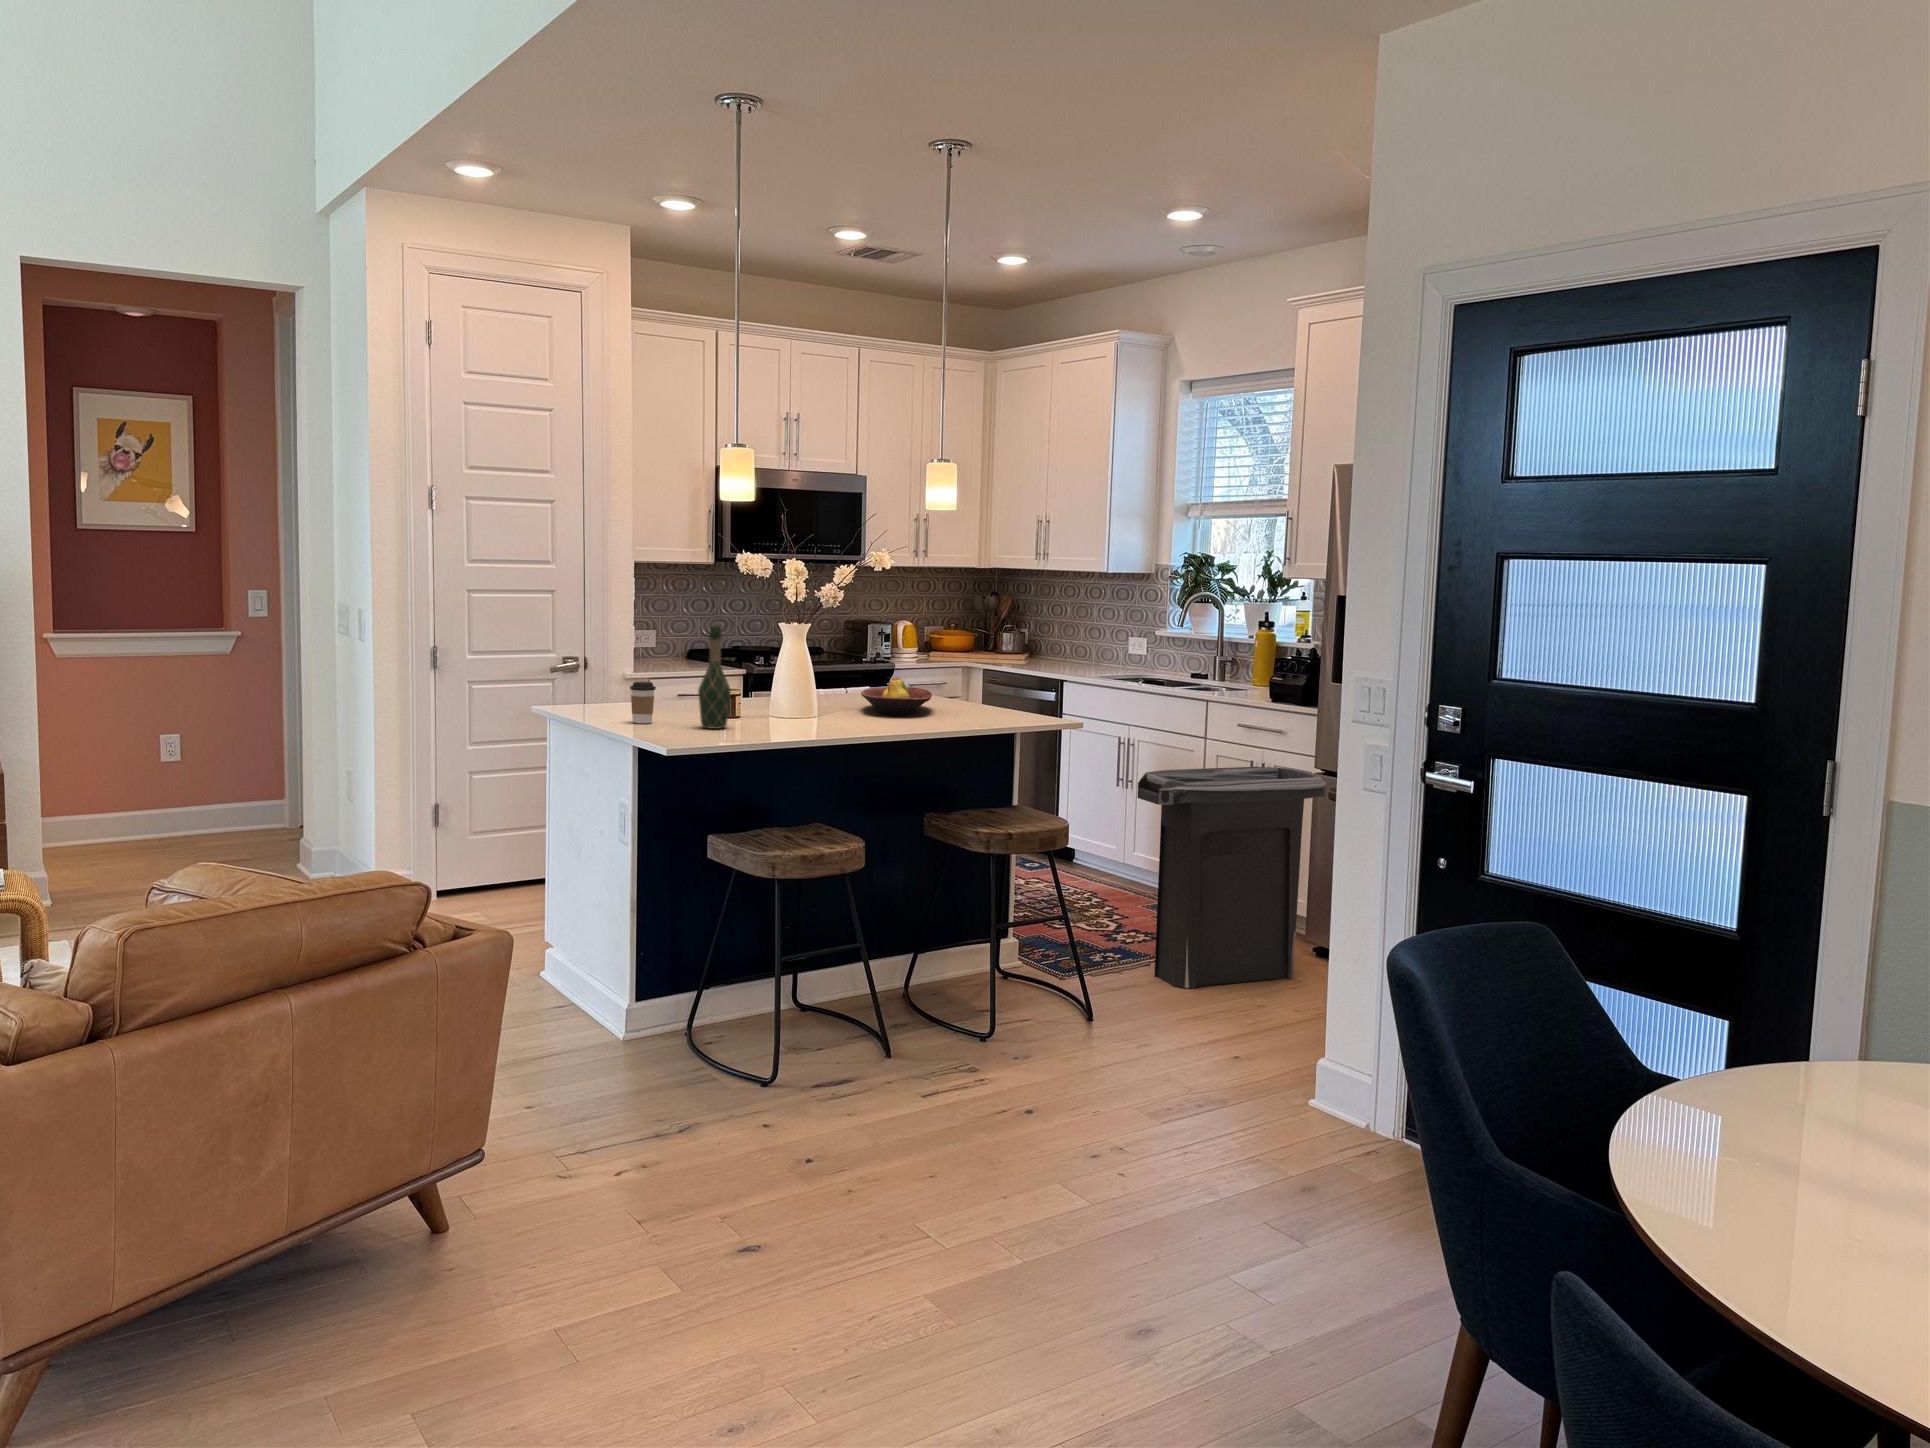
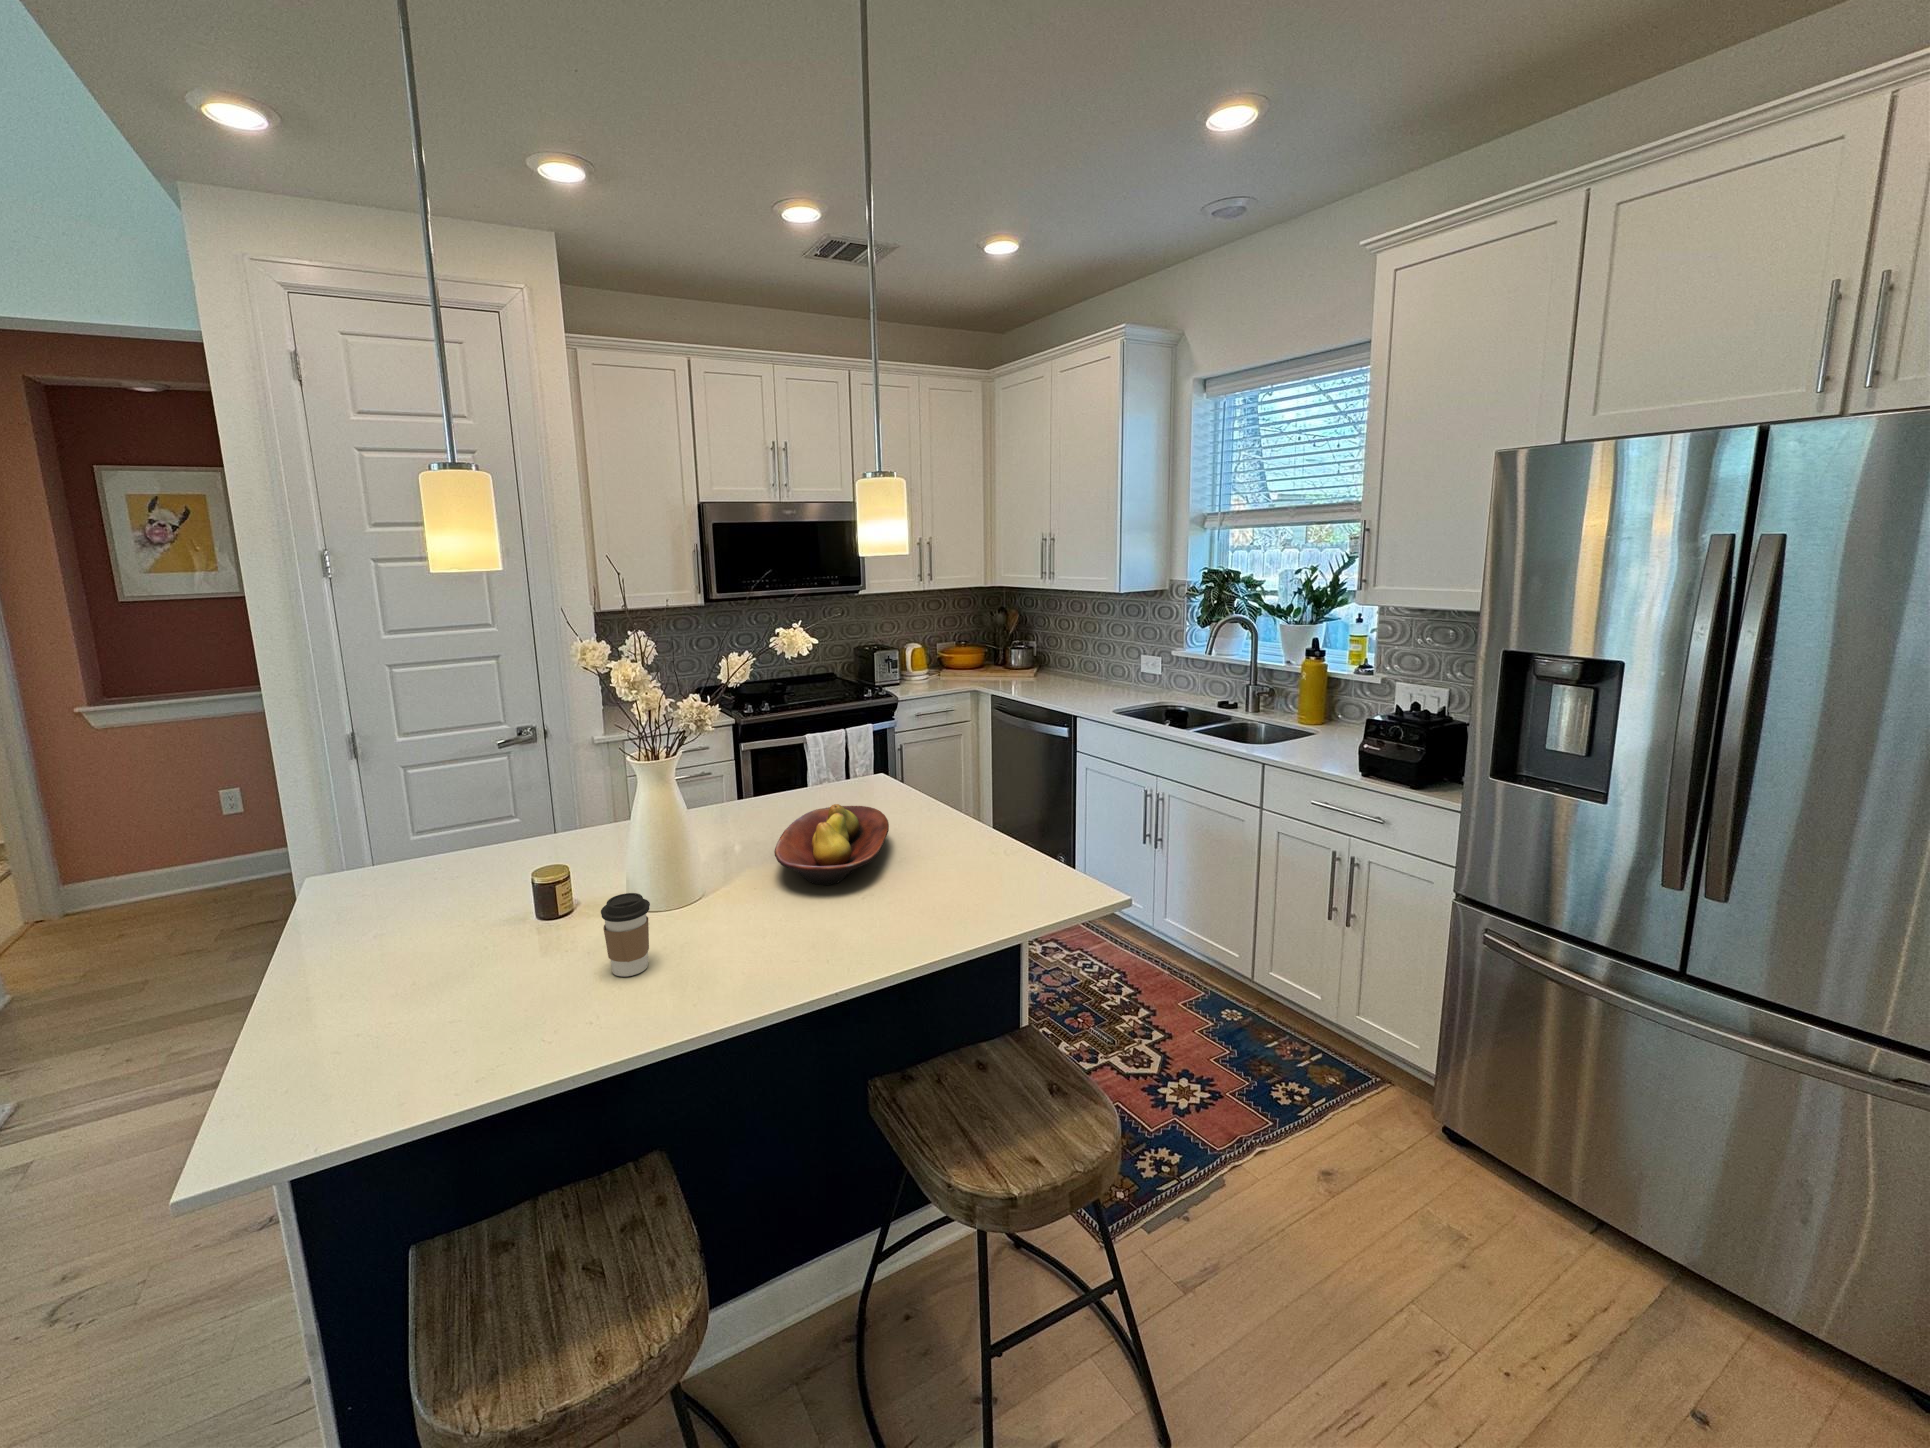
wine bottle: present [698,626,731,729] -> none [412,806,481,996]
coffee cup: present [630,682,656,723] -> present [601,893,650,977]
trash can: present [1137,767,1327,988] -> none [1203,885,1488,1247]

